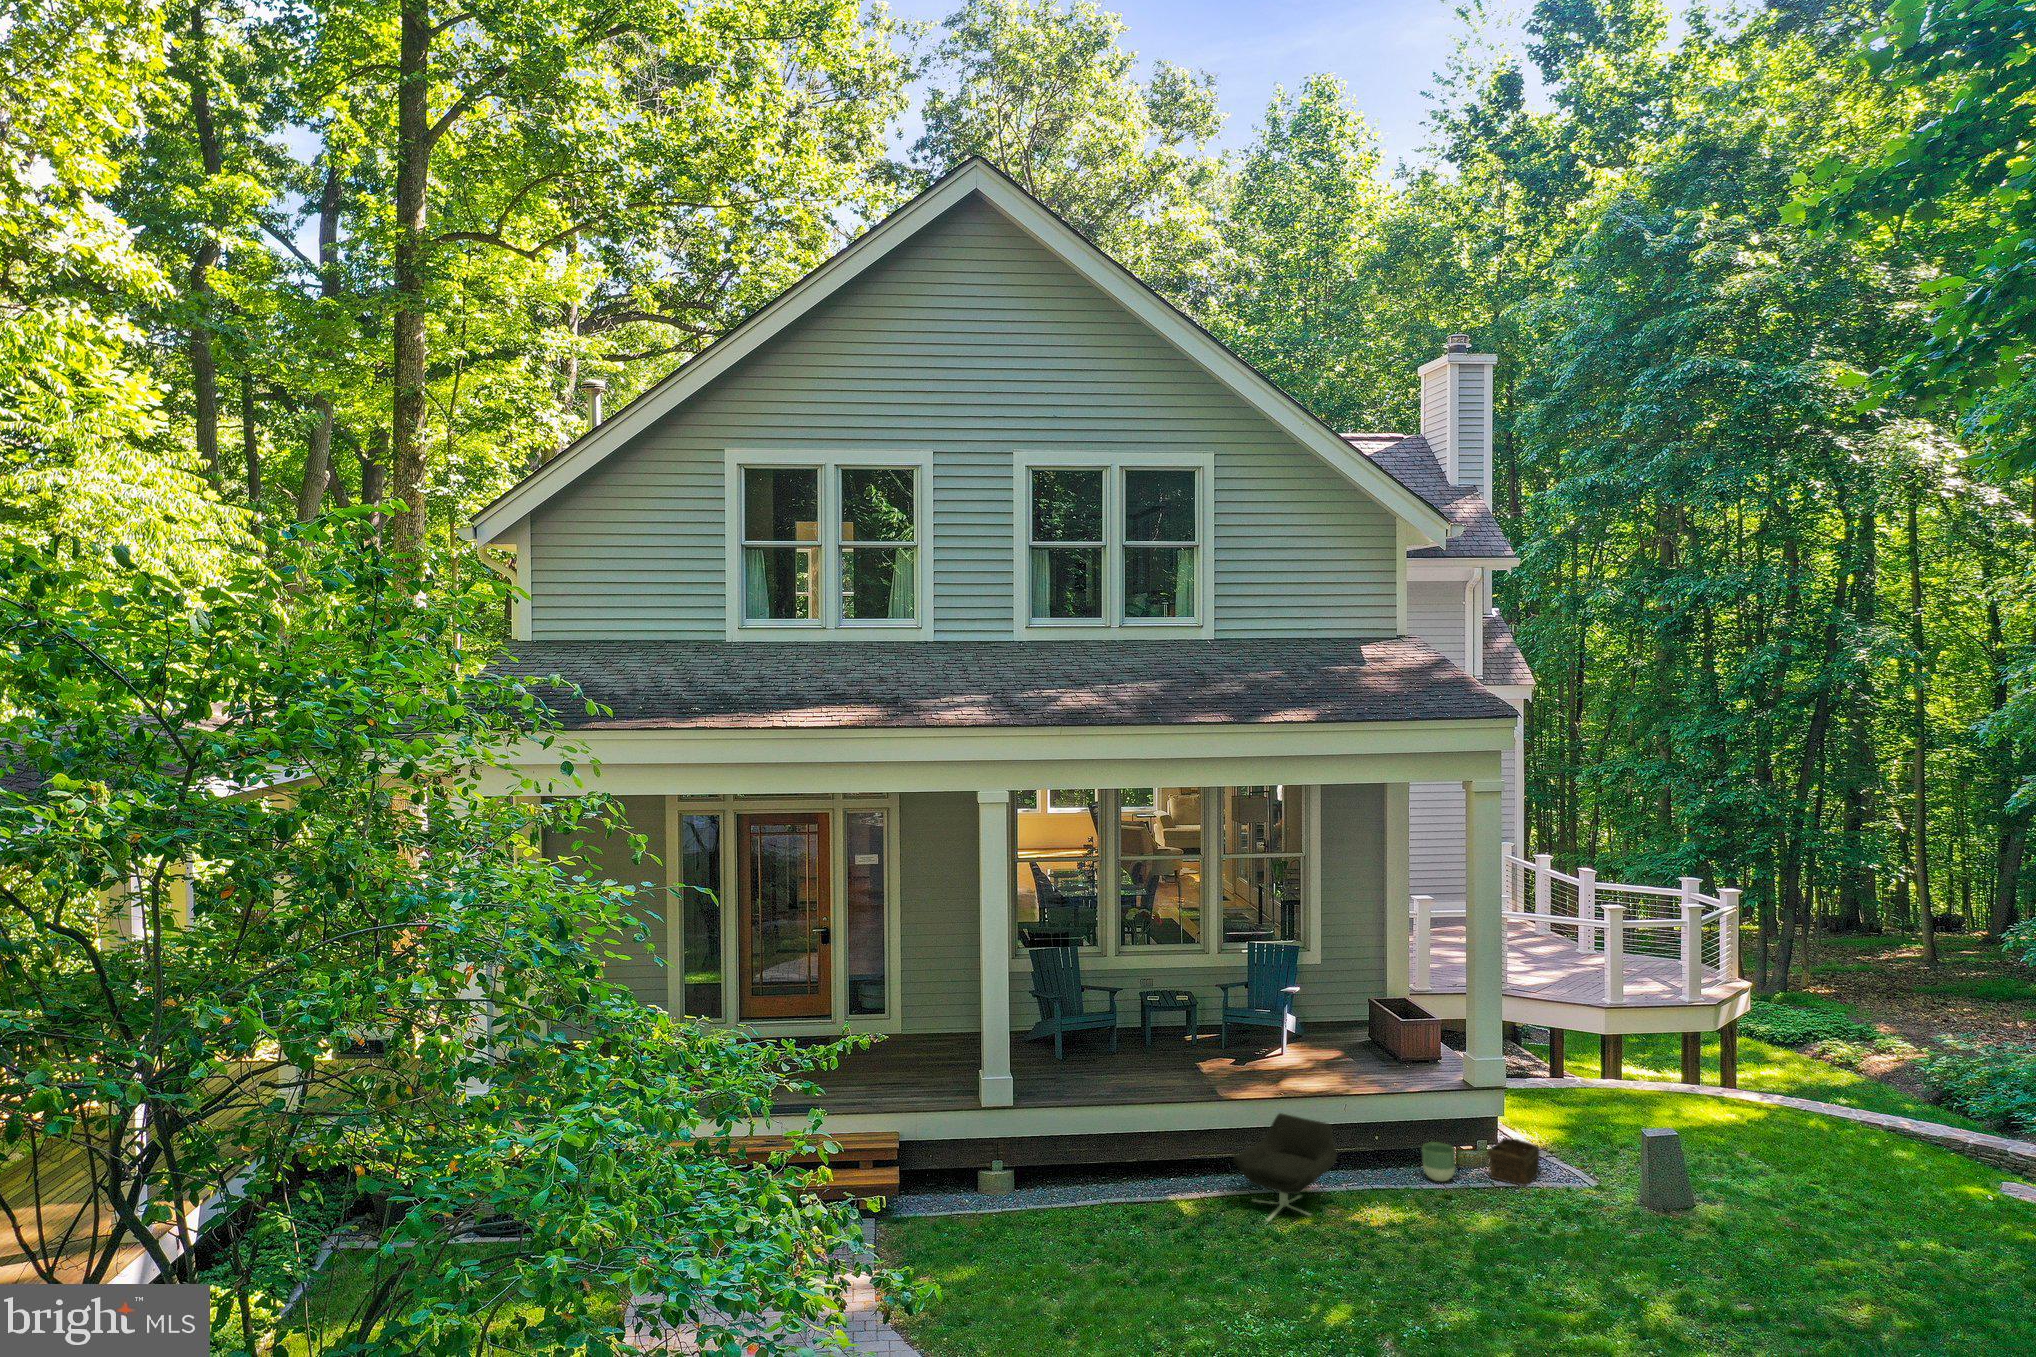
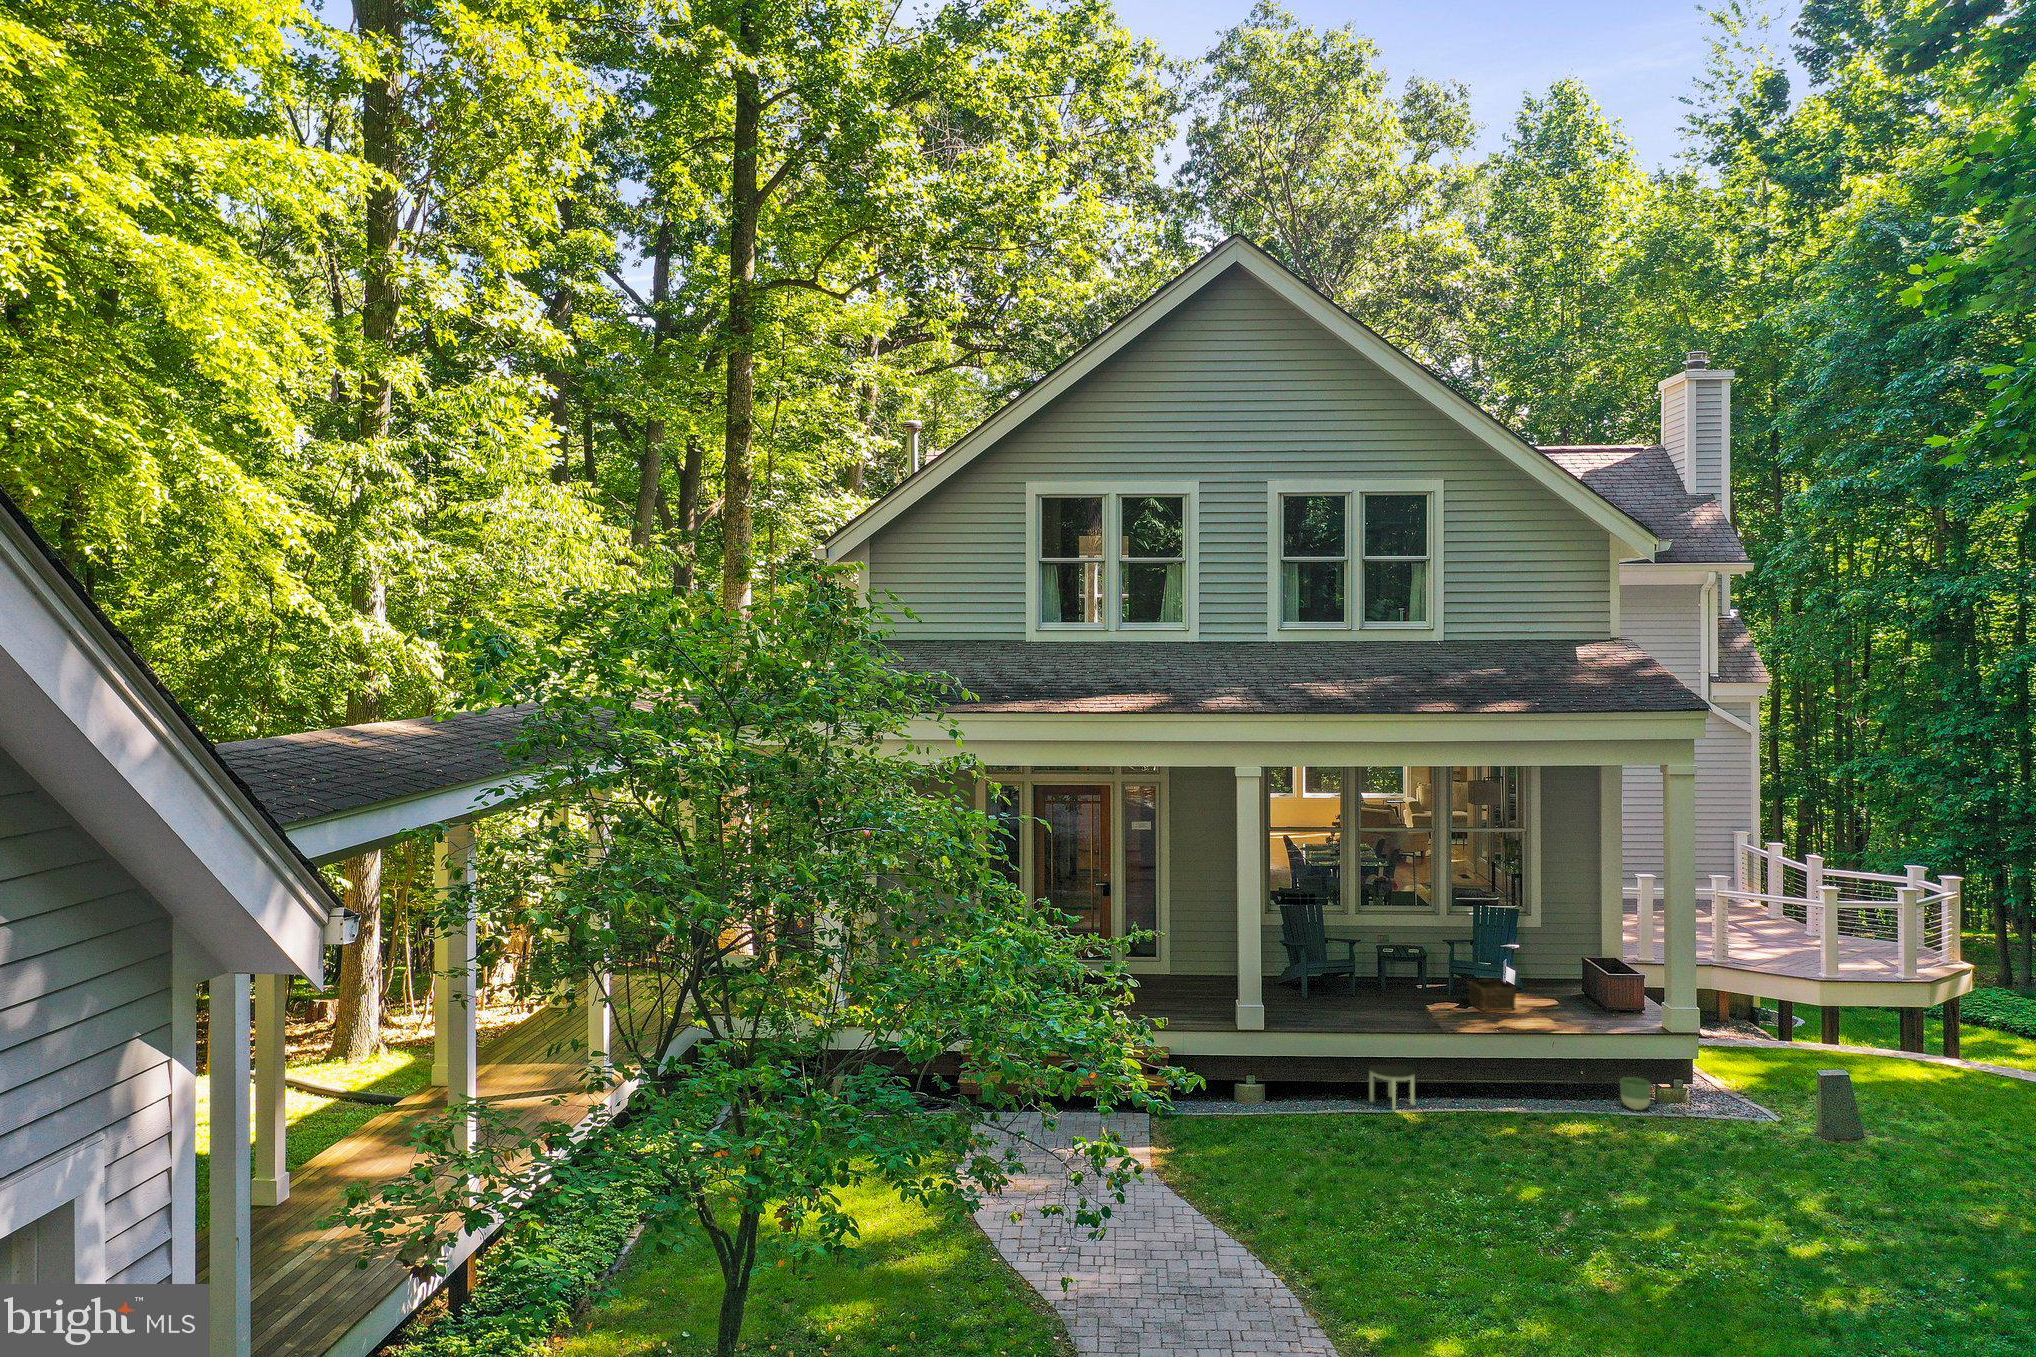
lounge chair: present [1234,1113,1337,1221] -> none [1447,1041,1539,1126]
basket: present [1487,1138,1539,1186] -> present [1468,980,1516,1010]
round table: none [1142,1146,1196,1207] -> present [1369,1065,1415,1110]

